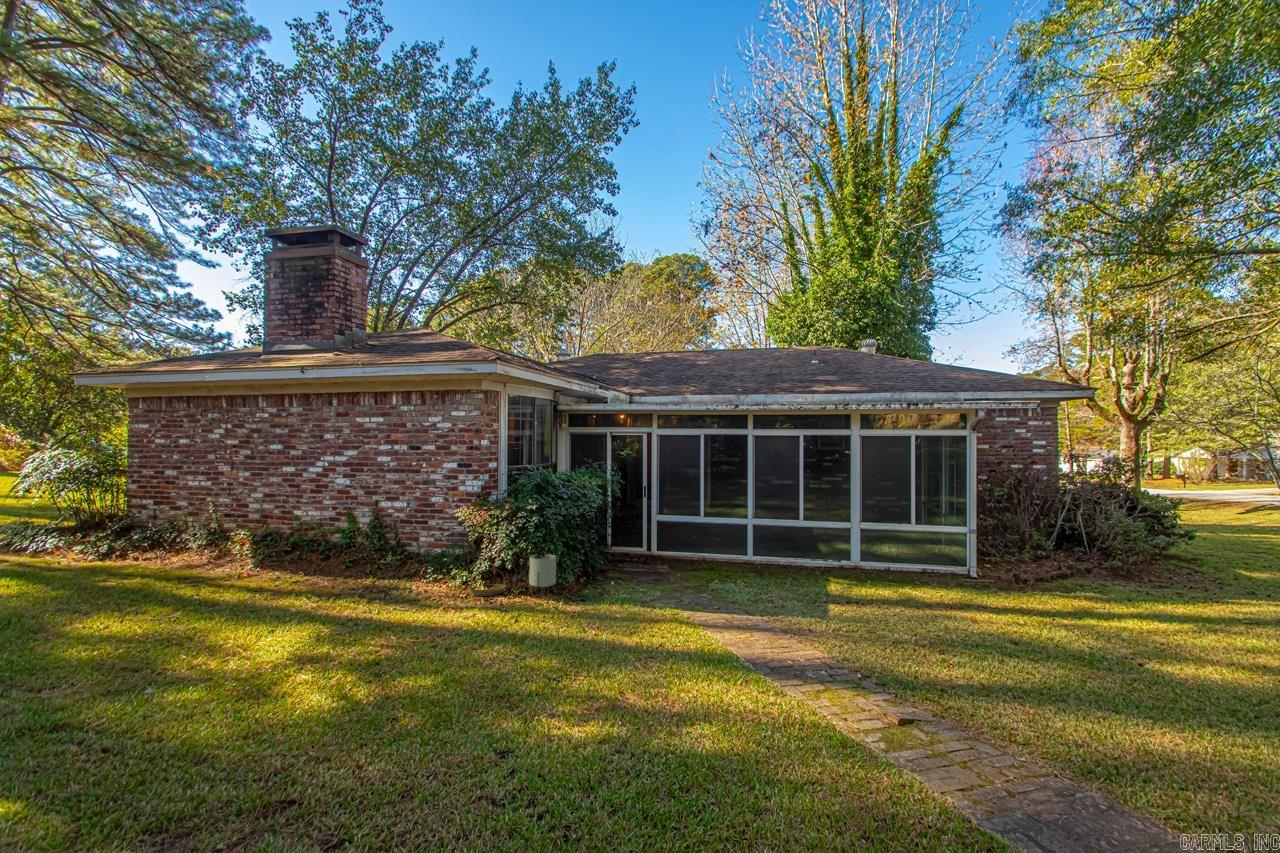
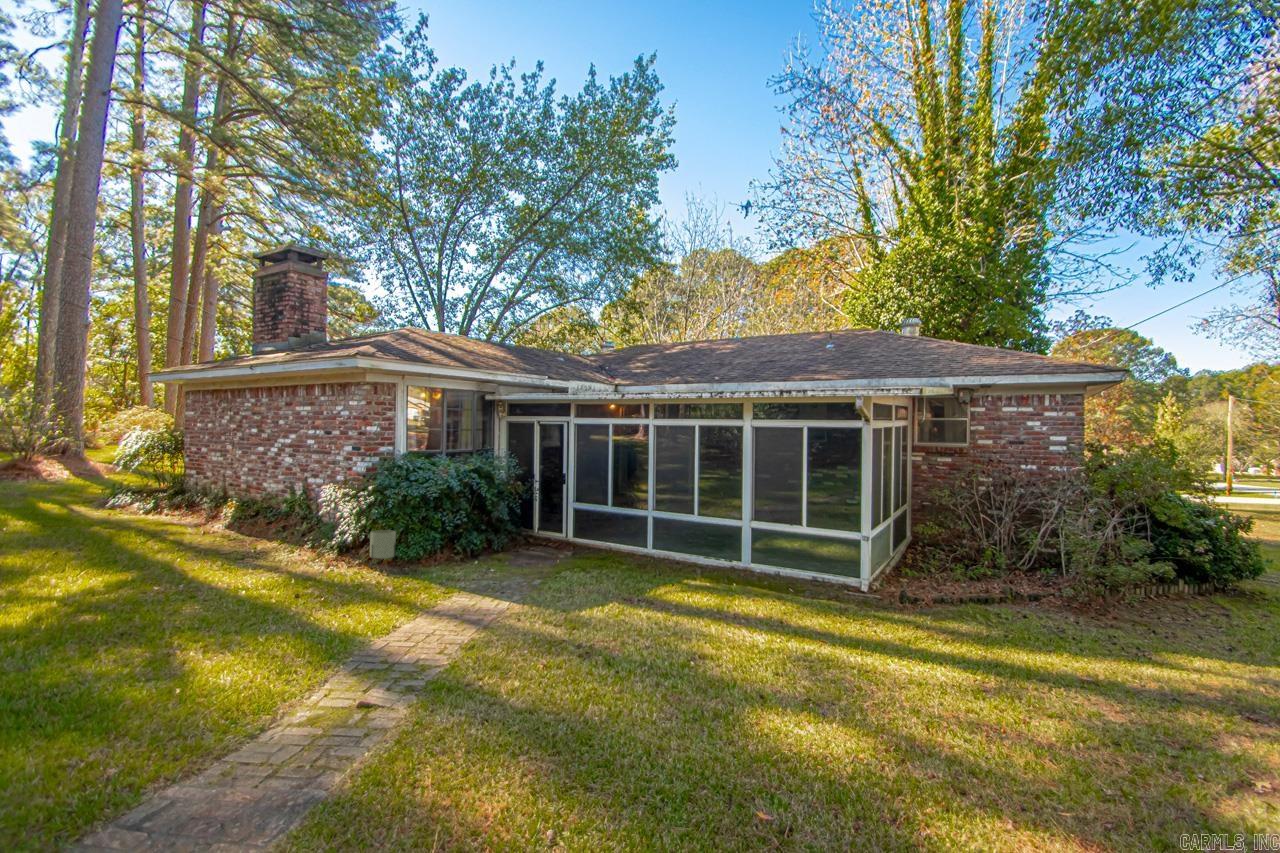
basket: present [469,569,506,596] -> none [331,540,366,563]

